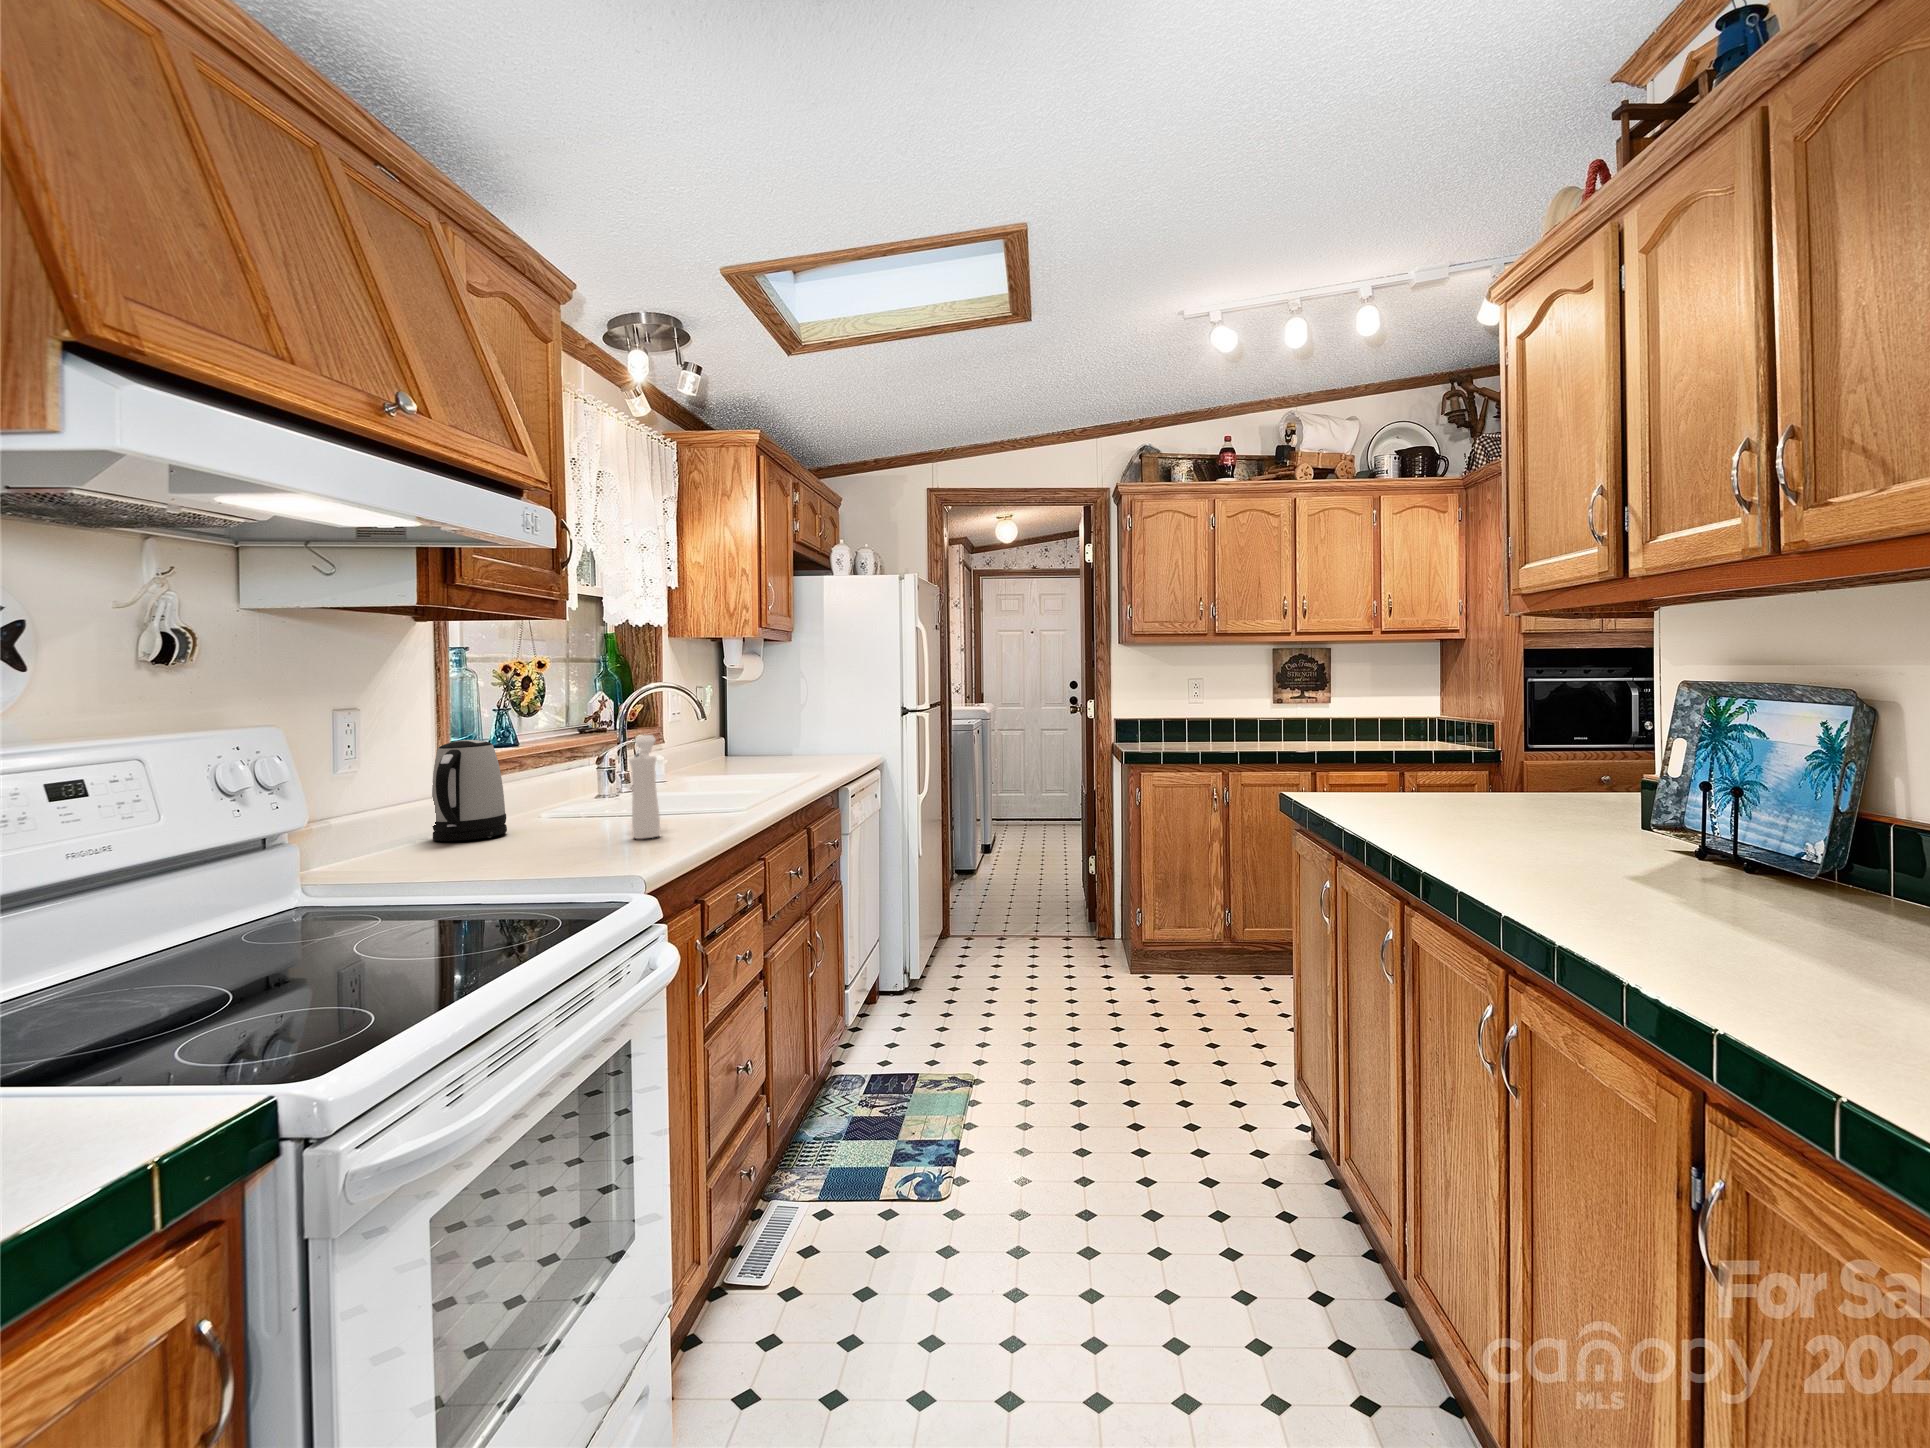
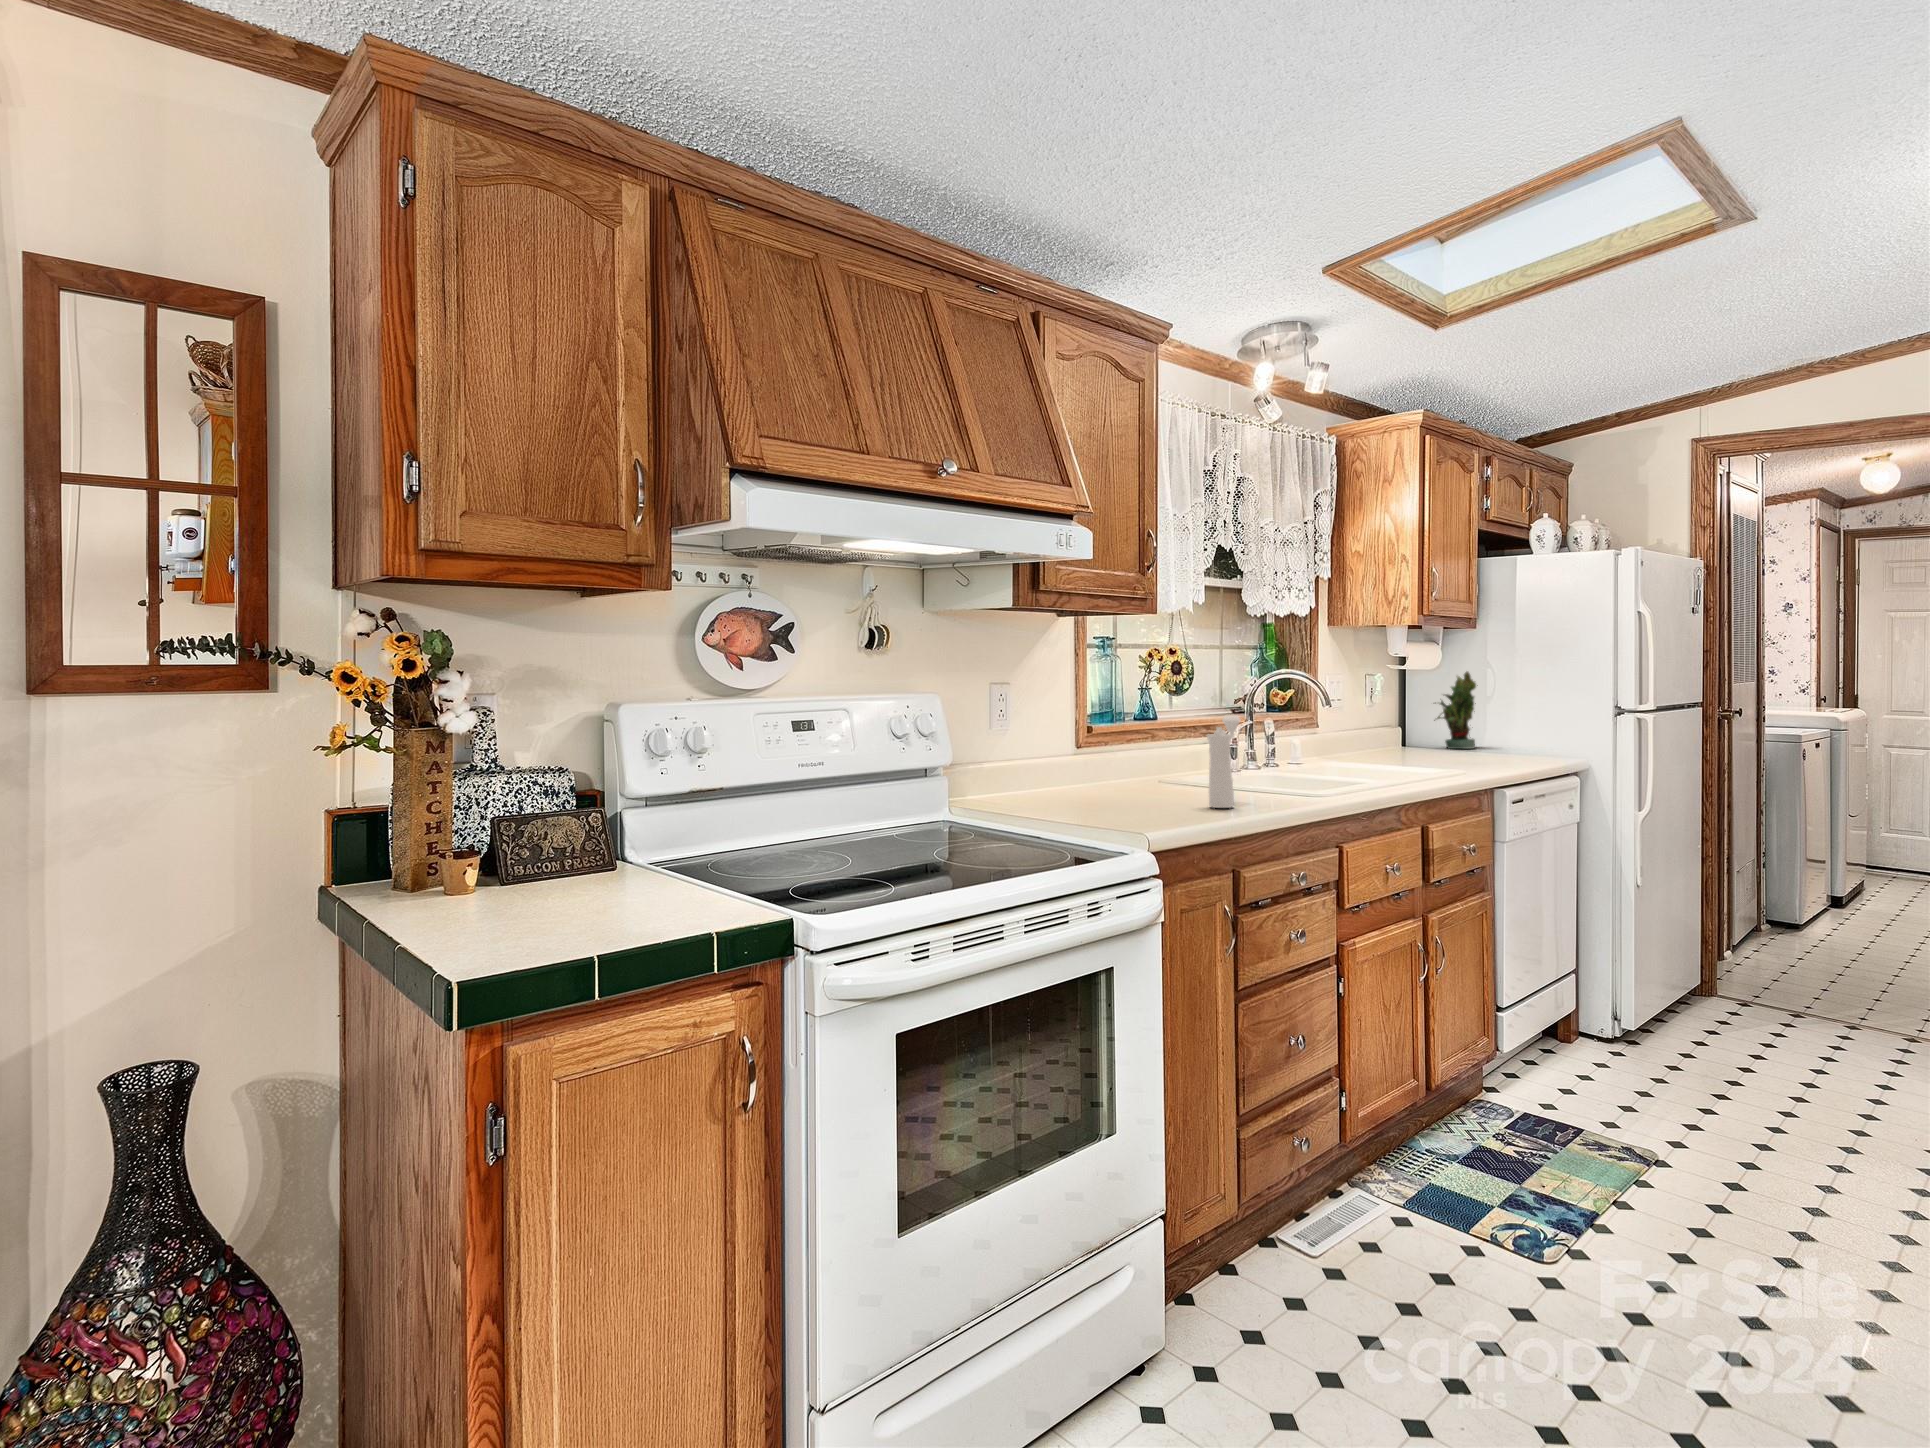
potted plant: none [749,680,794,753] -> present [1434,672,1478,749]
kettle: present [432,740,507,841] -> none [1065,713,1123,794]

